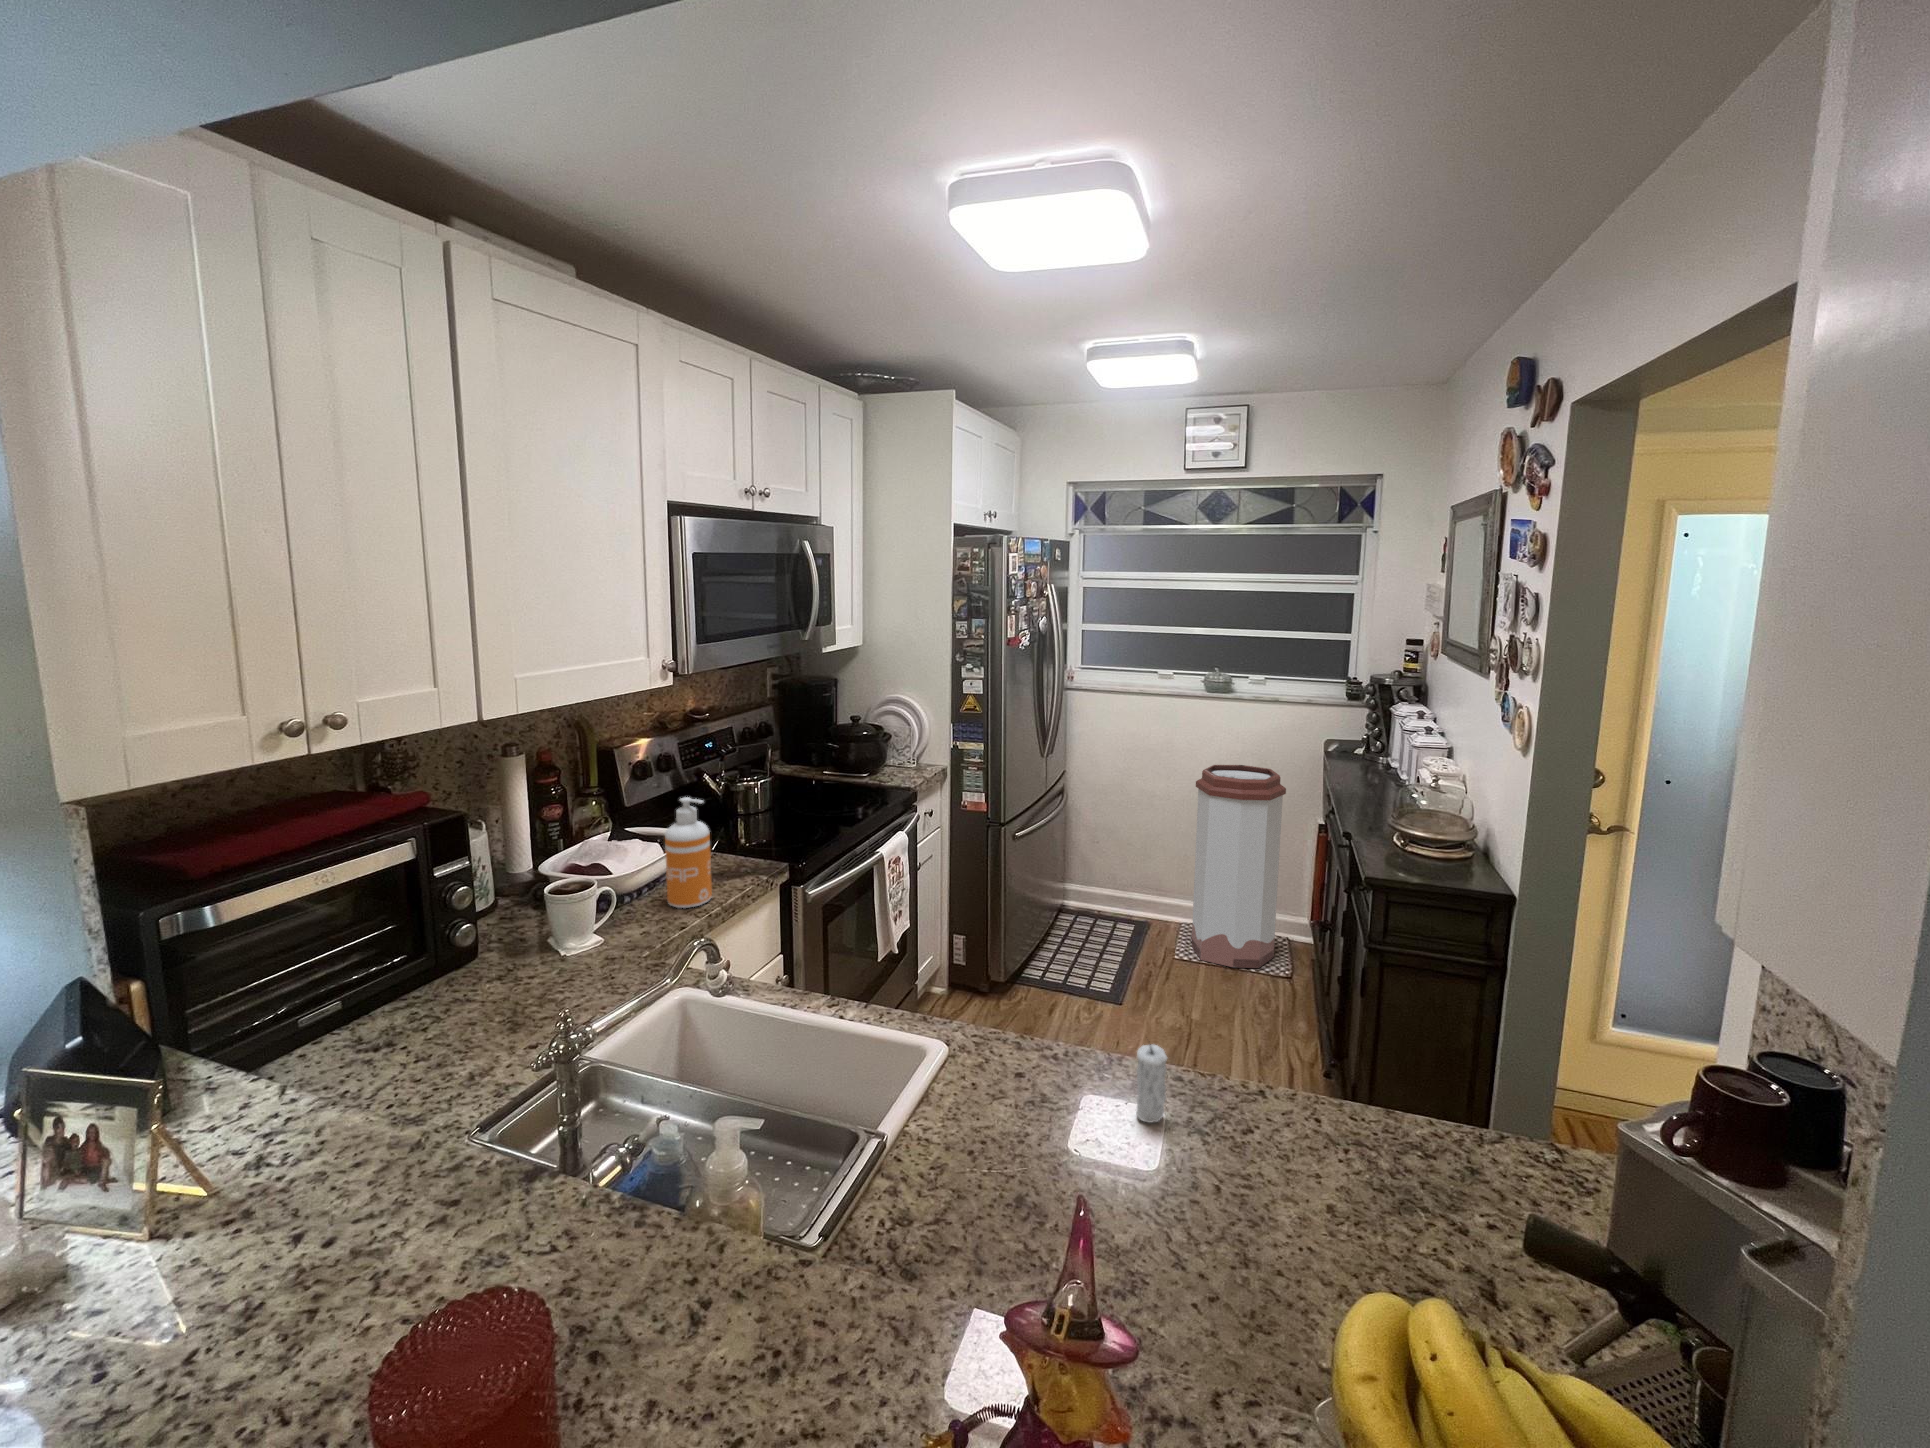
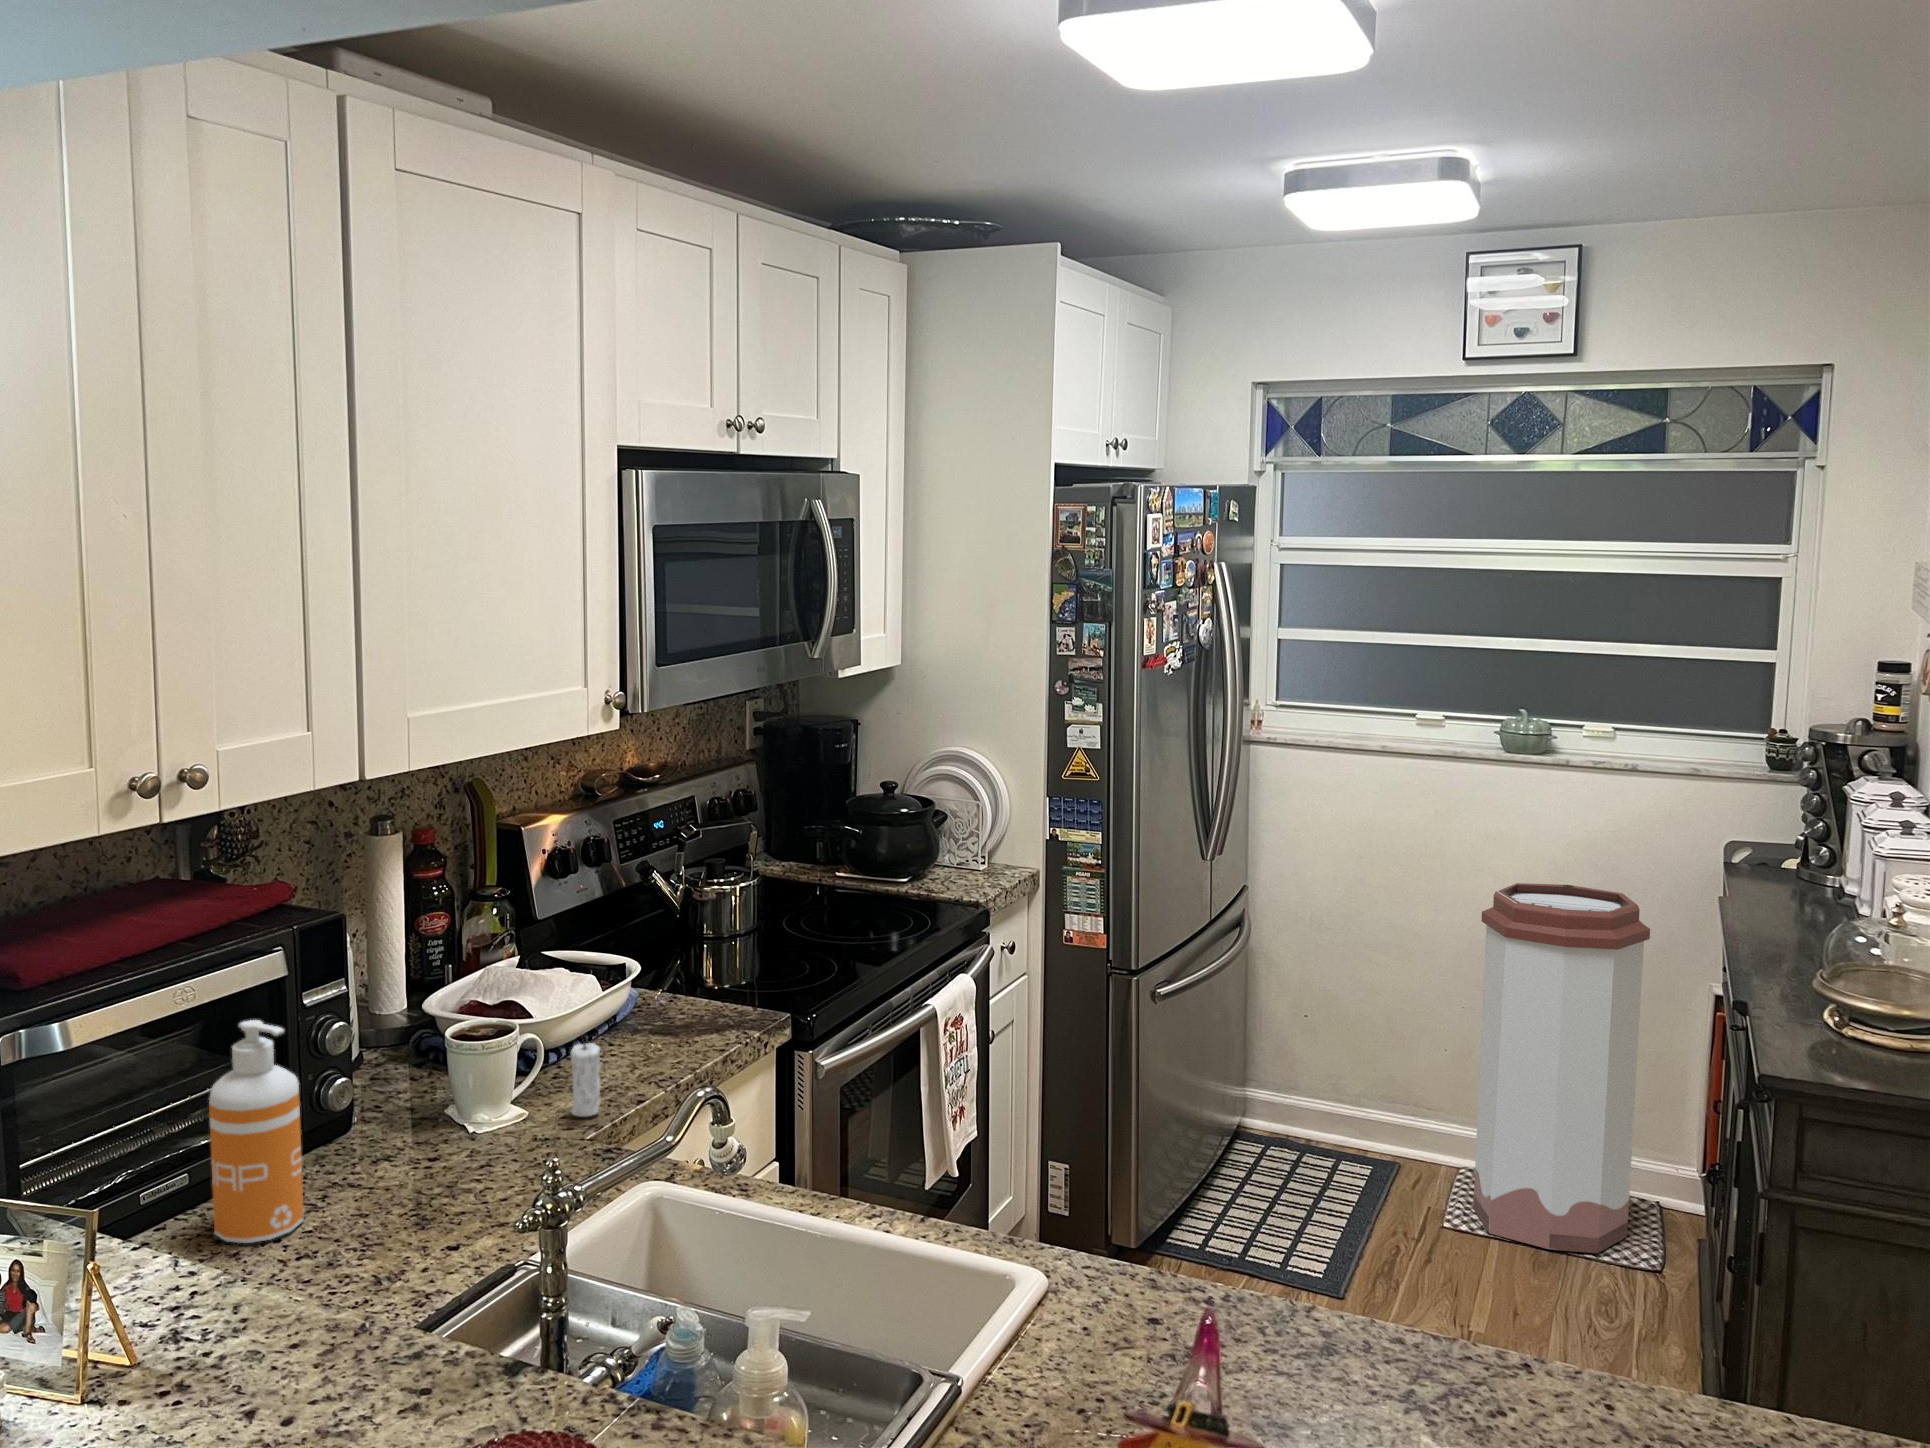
soap dispenser: present [665,797,712,908] -> present [209,1020,304,1243]
candle: present [1136,1044,1167,1123] -> present [571,1043,601,1116]

